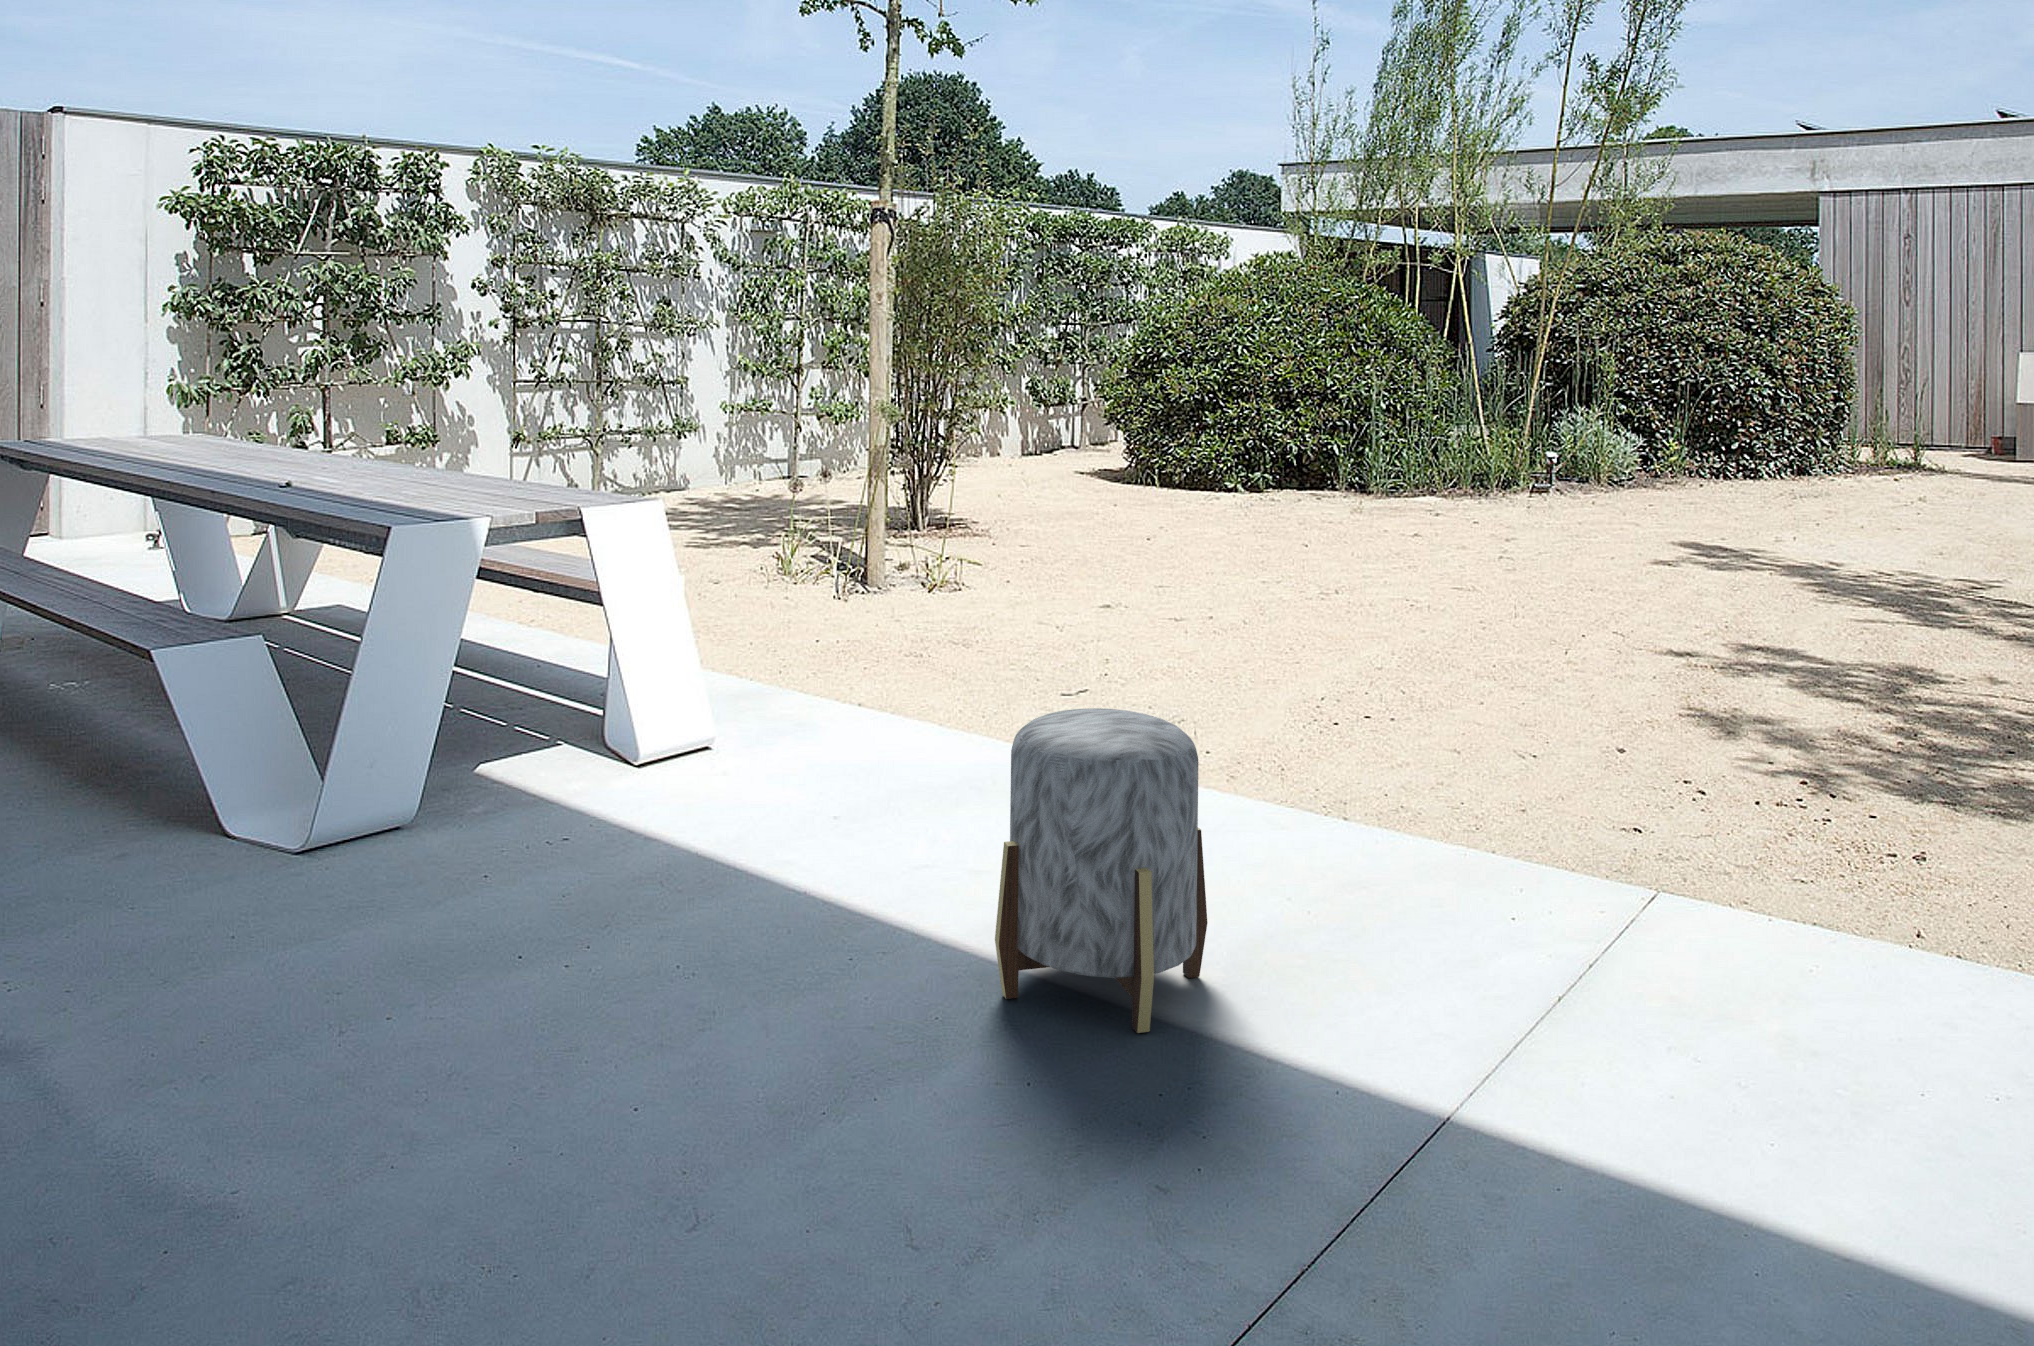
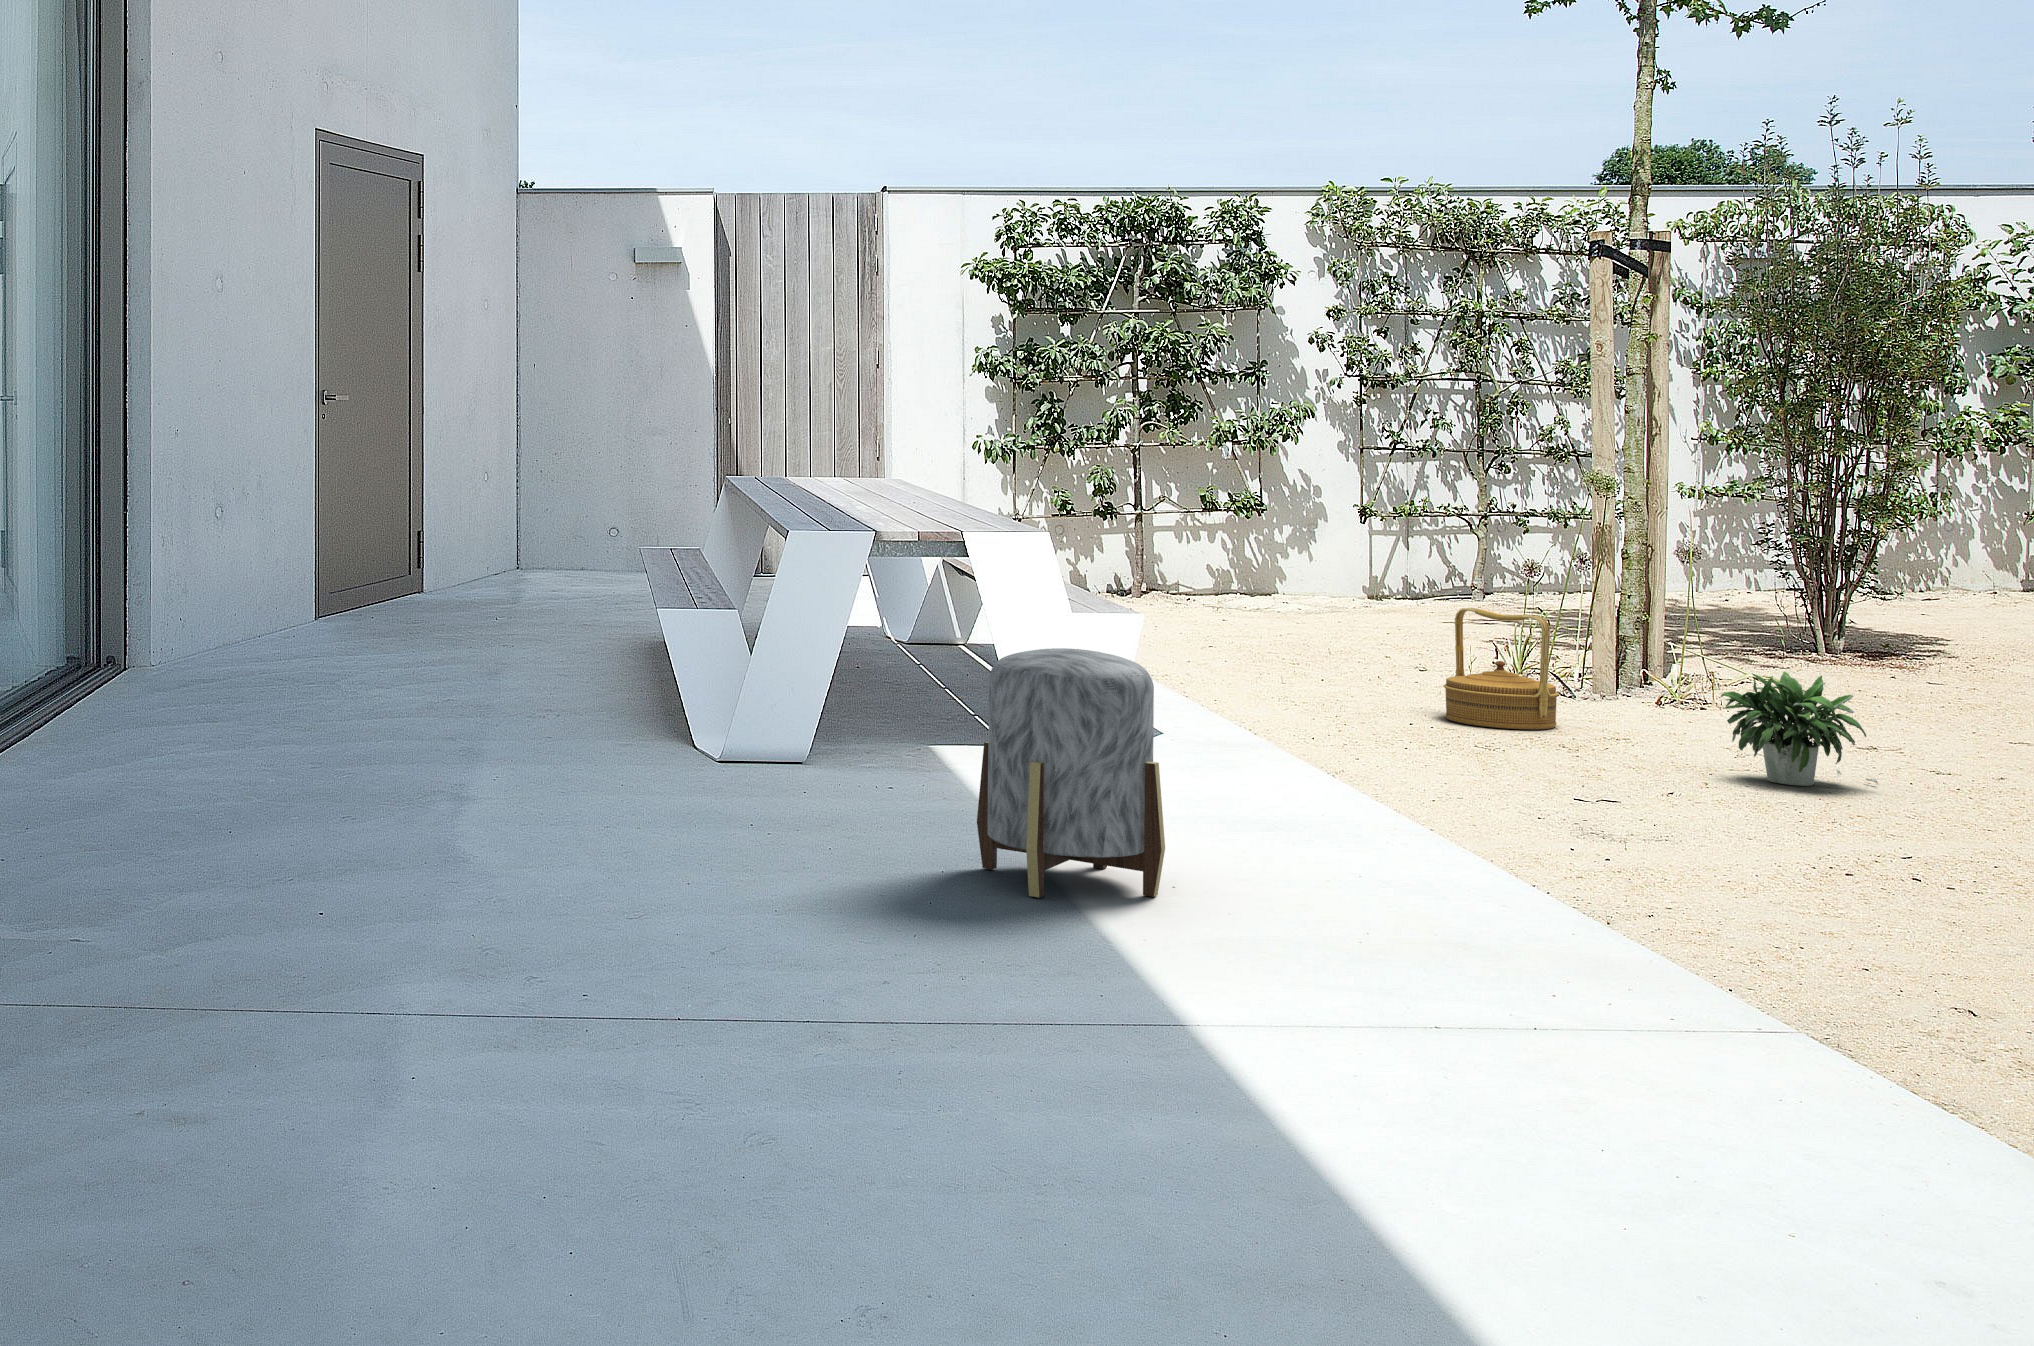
basket: none [815,533,904,634] -> present [1443,608,1559,729]
potted plant: none [1076,568,1160,655] -> present [1721,672,1878,786]

